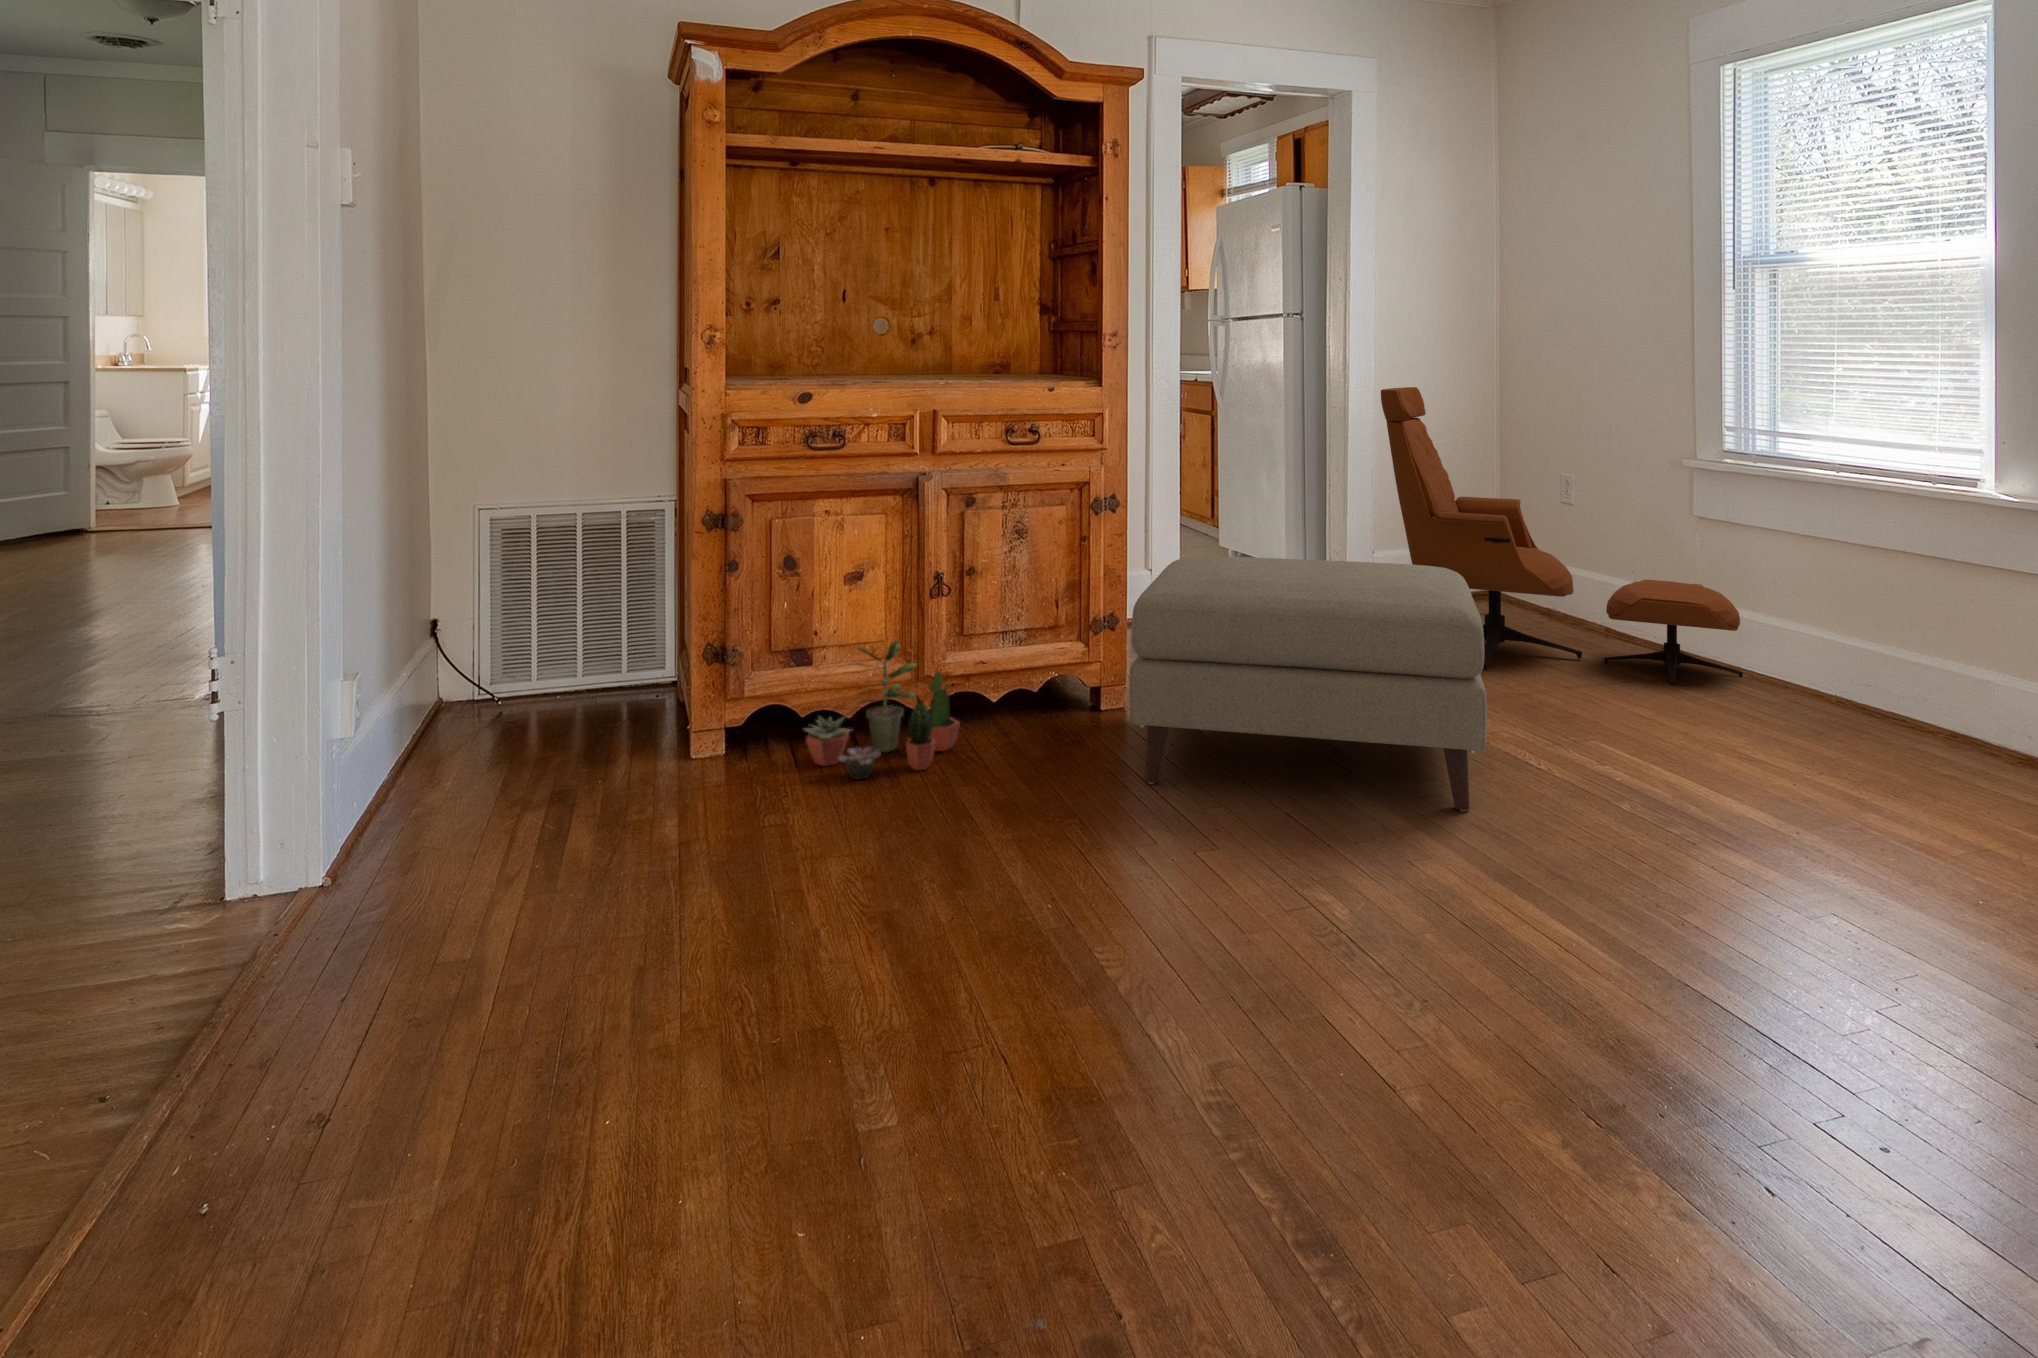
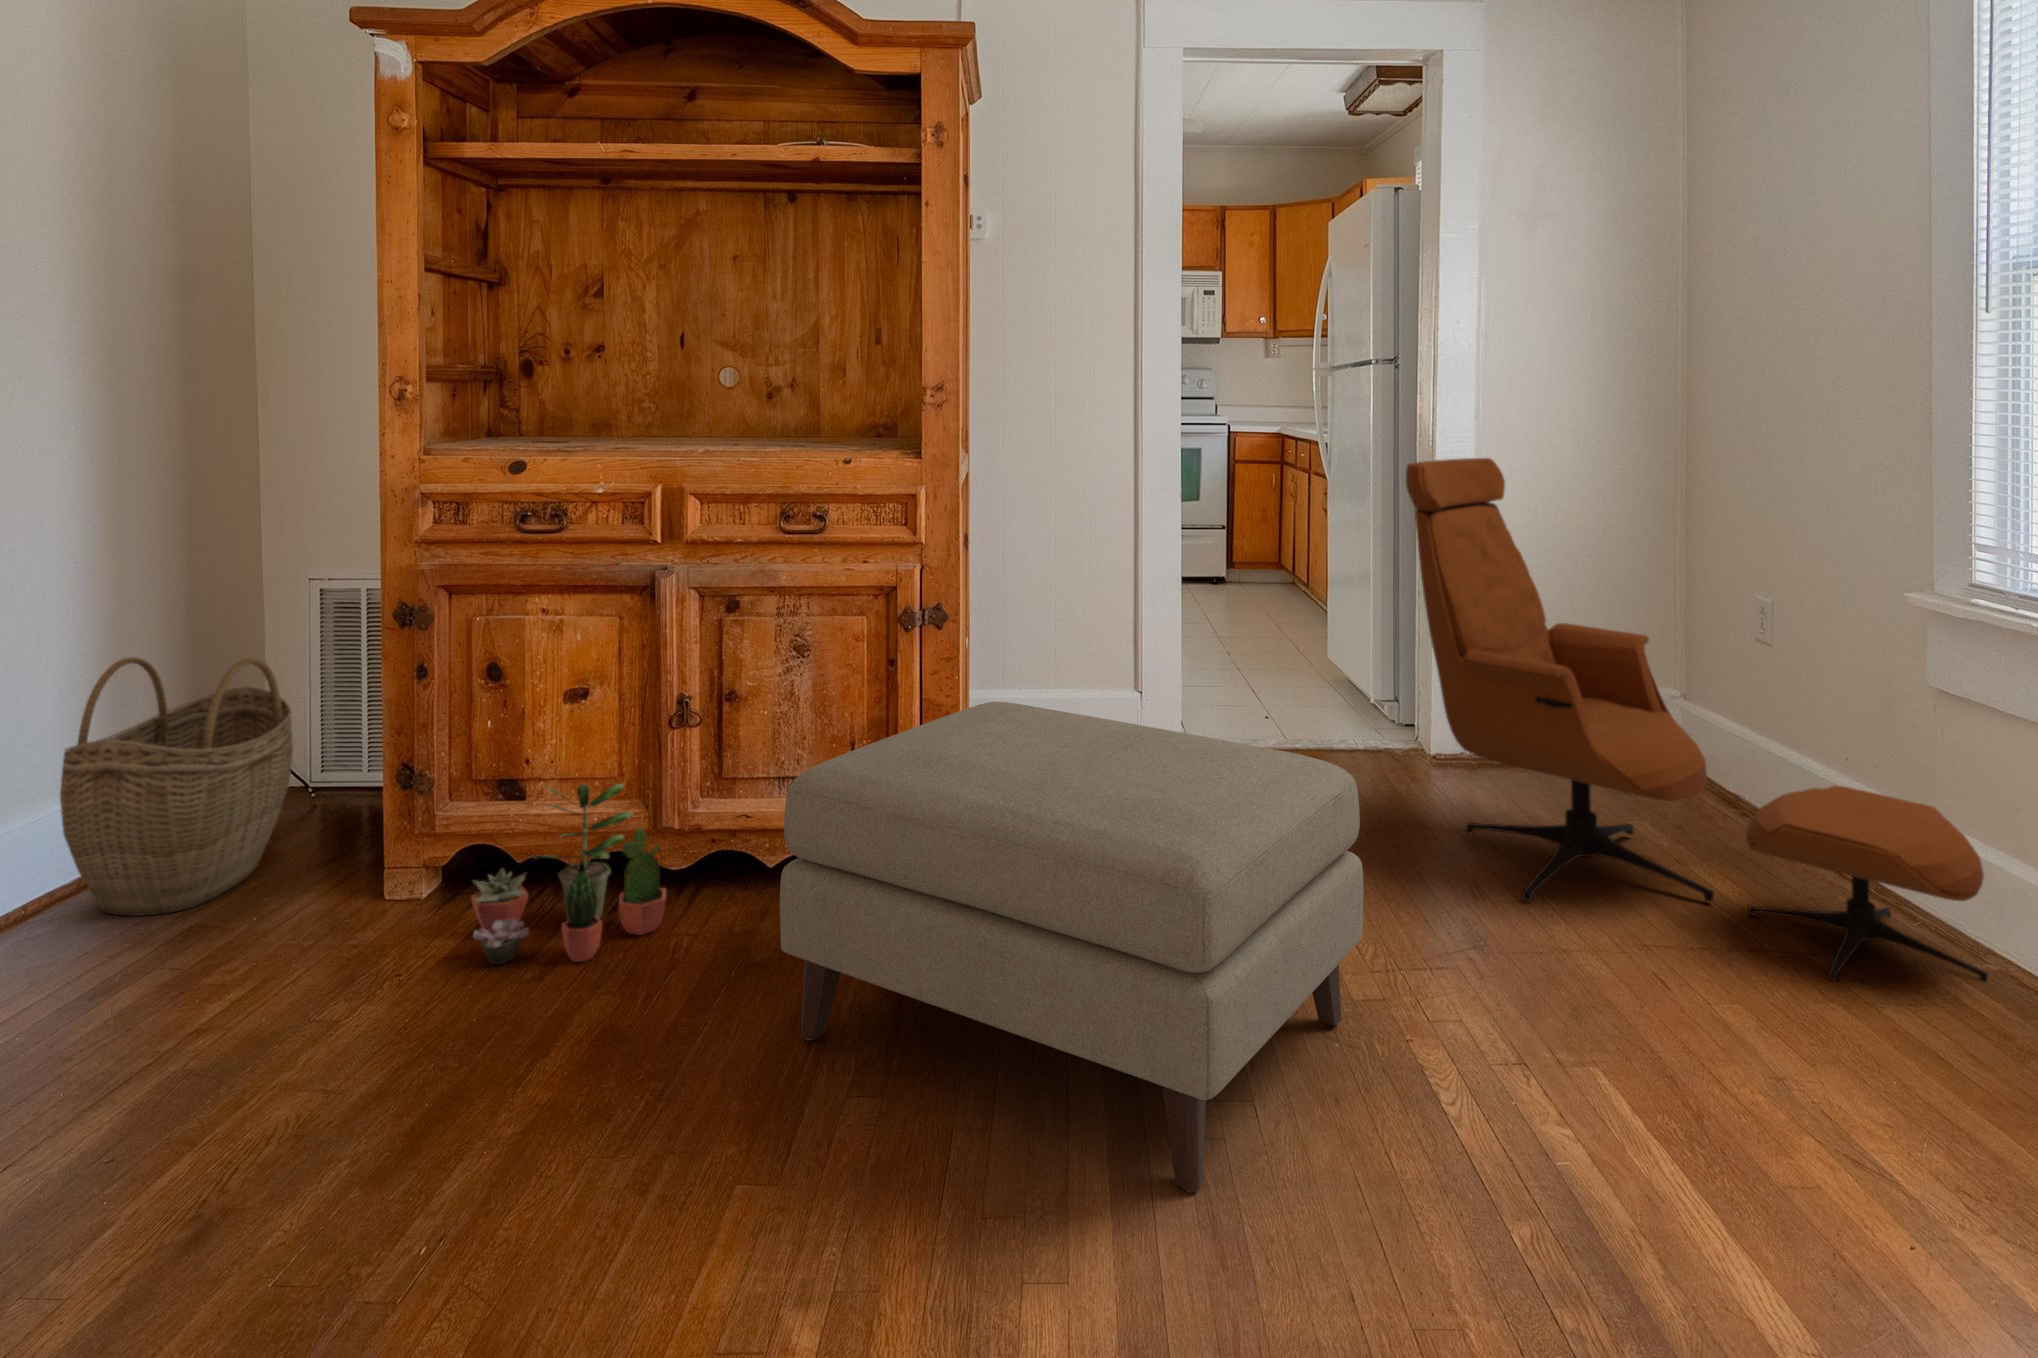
woven basket: none [410,567,571,795] -> present [60,657,293,916]

